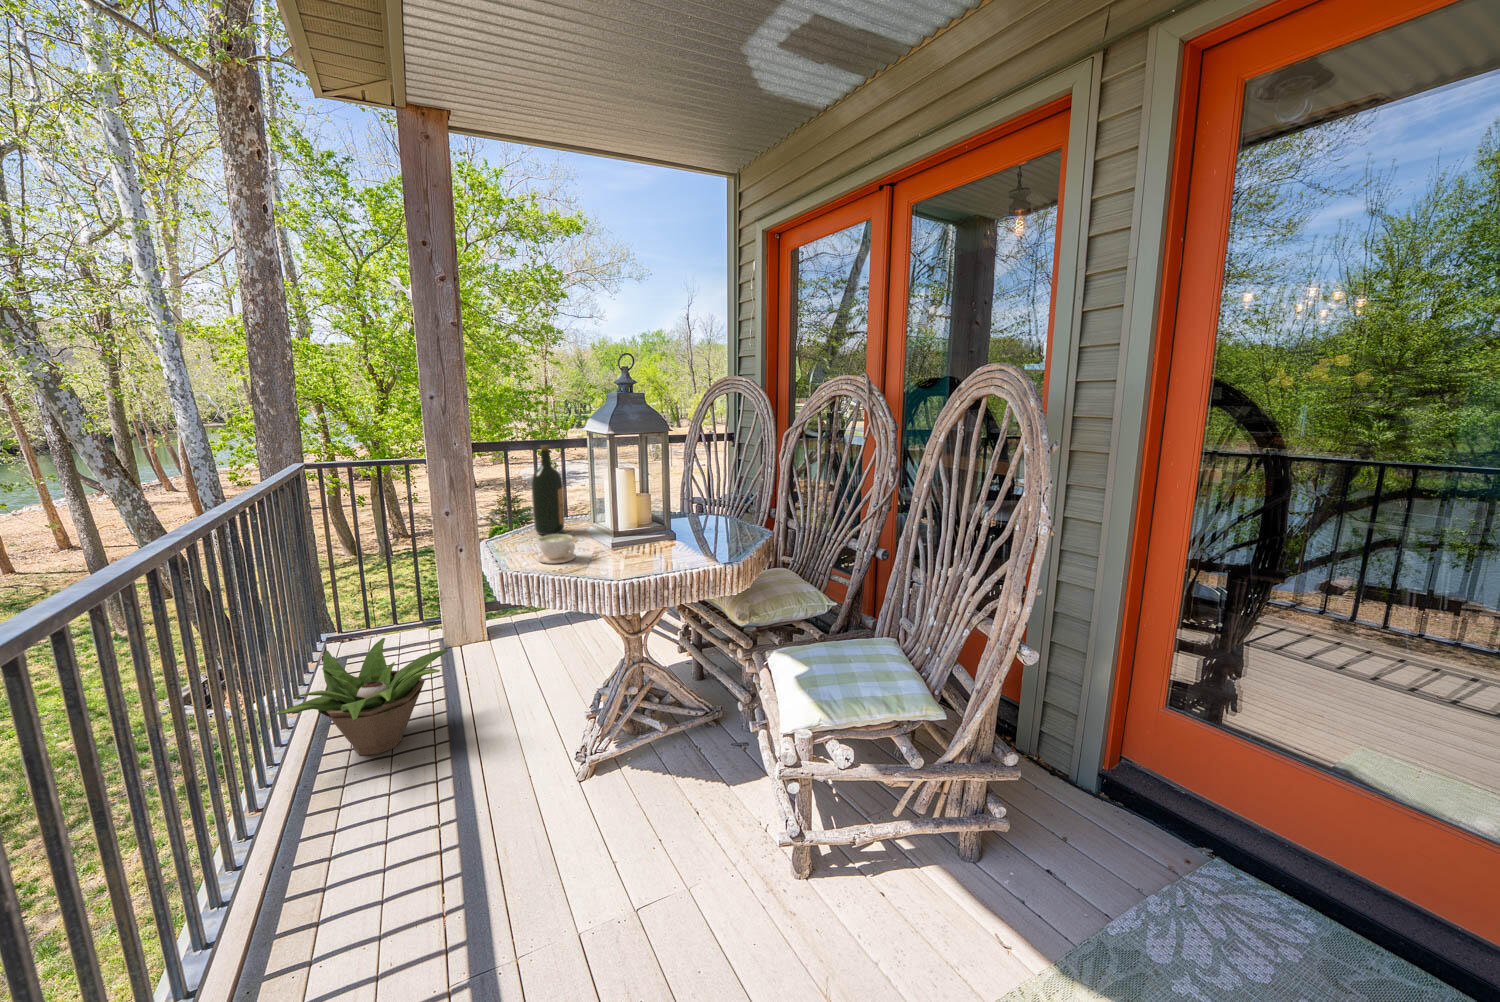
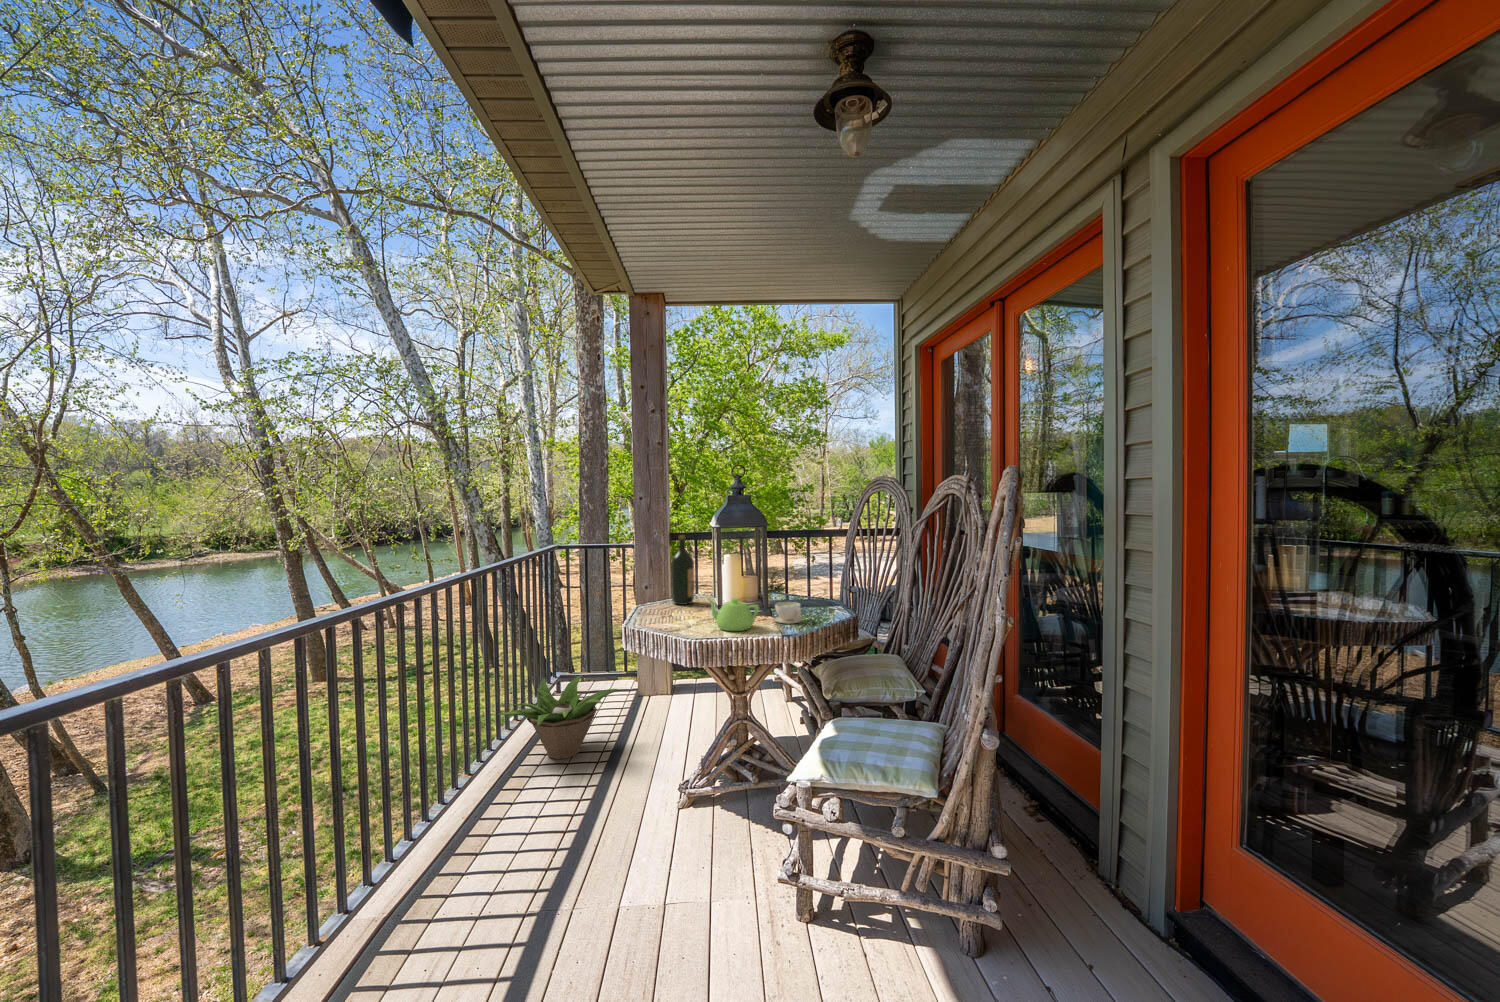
teapot: none [617,523,686,564] -> present [708,598,759,631]
coffee cup: present [538,534,575,564] -> present [775,602,802,624]

